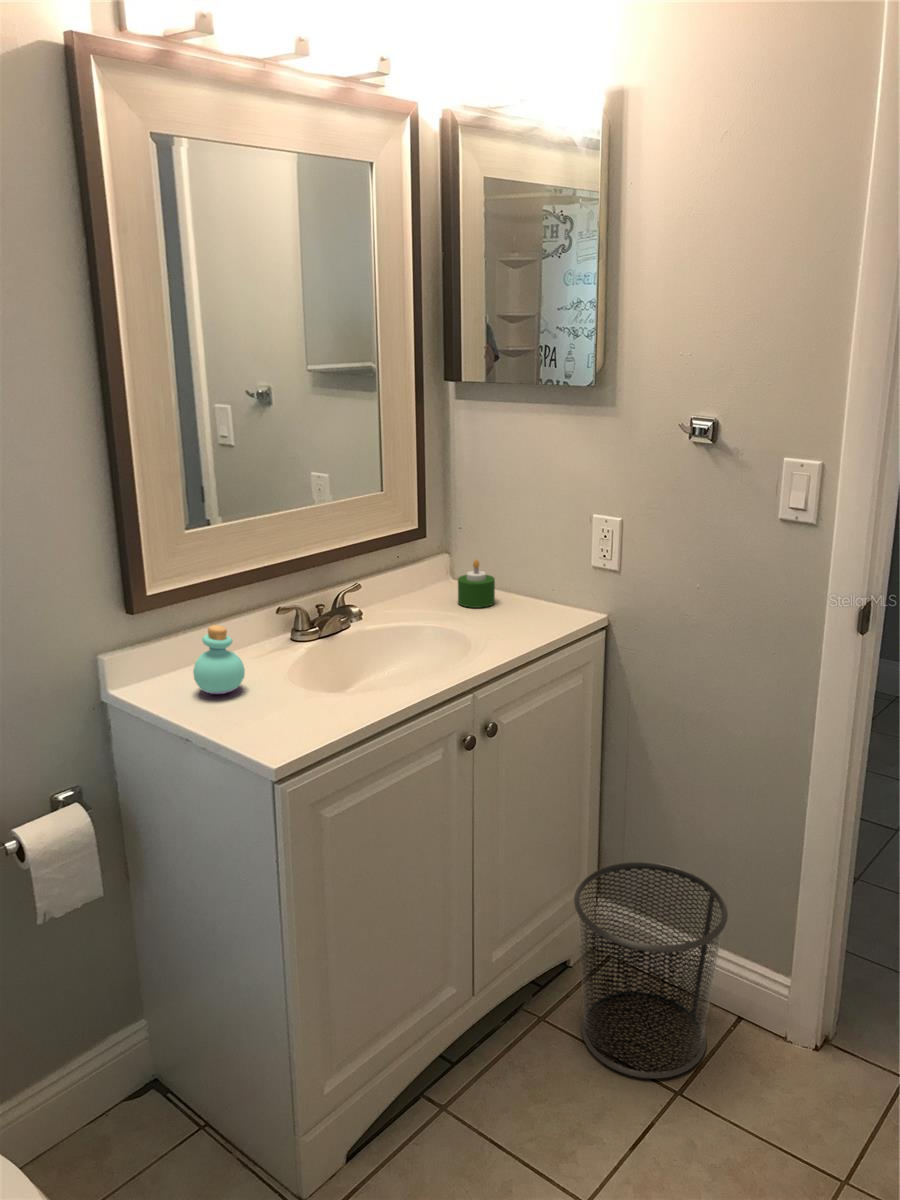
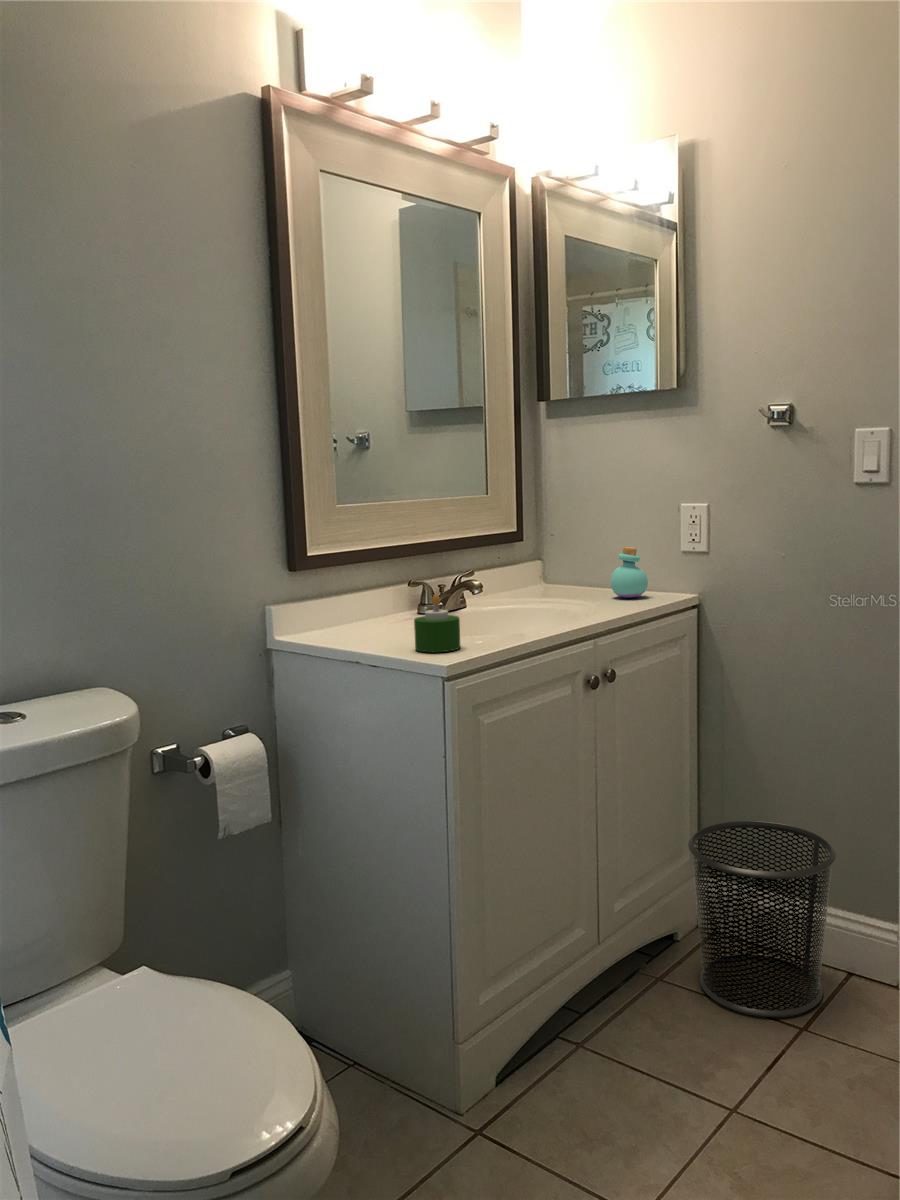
candle: present [458,559,495,608] -> present [414,594,461,652]
perfume bottle: present [193,625,245,694] -> present [611,547,648,598]

